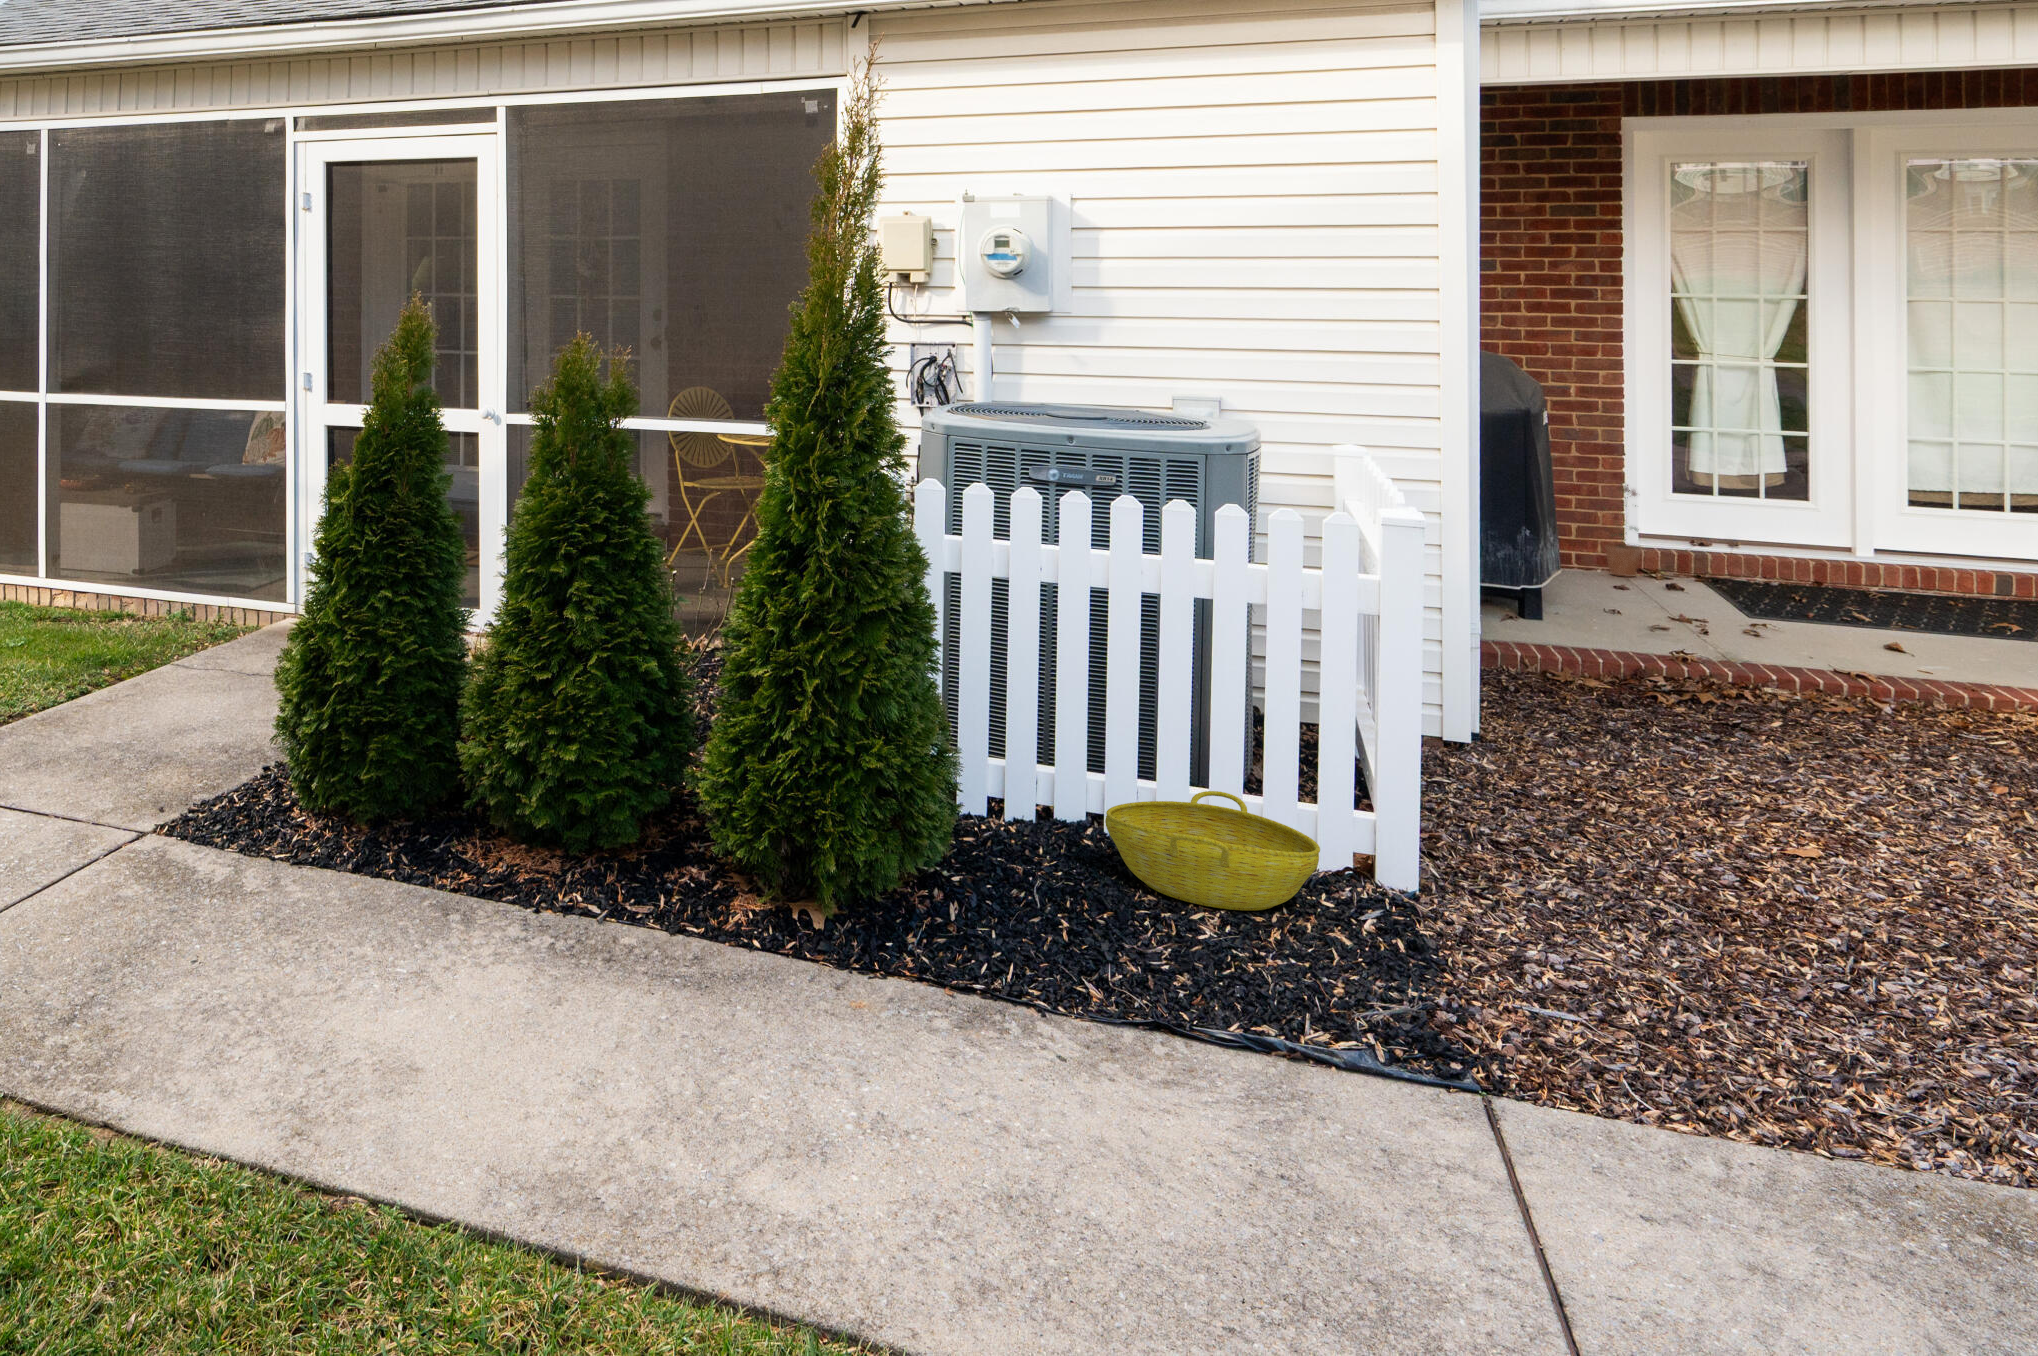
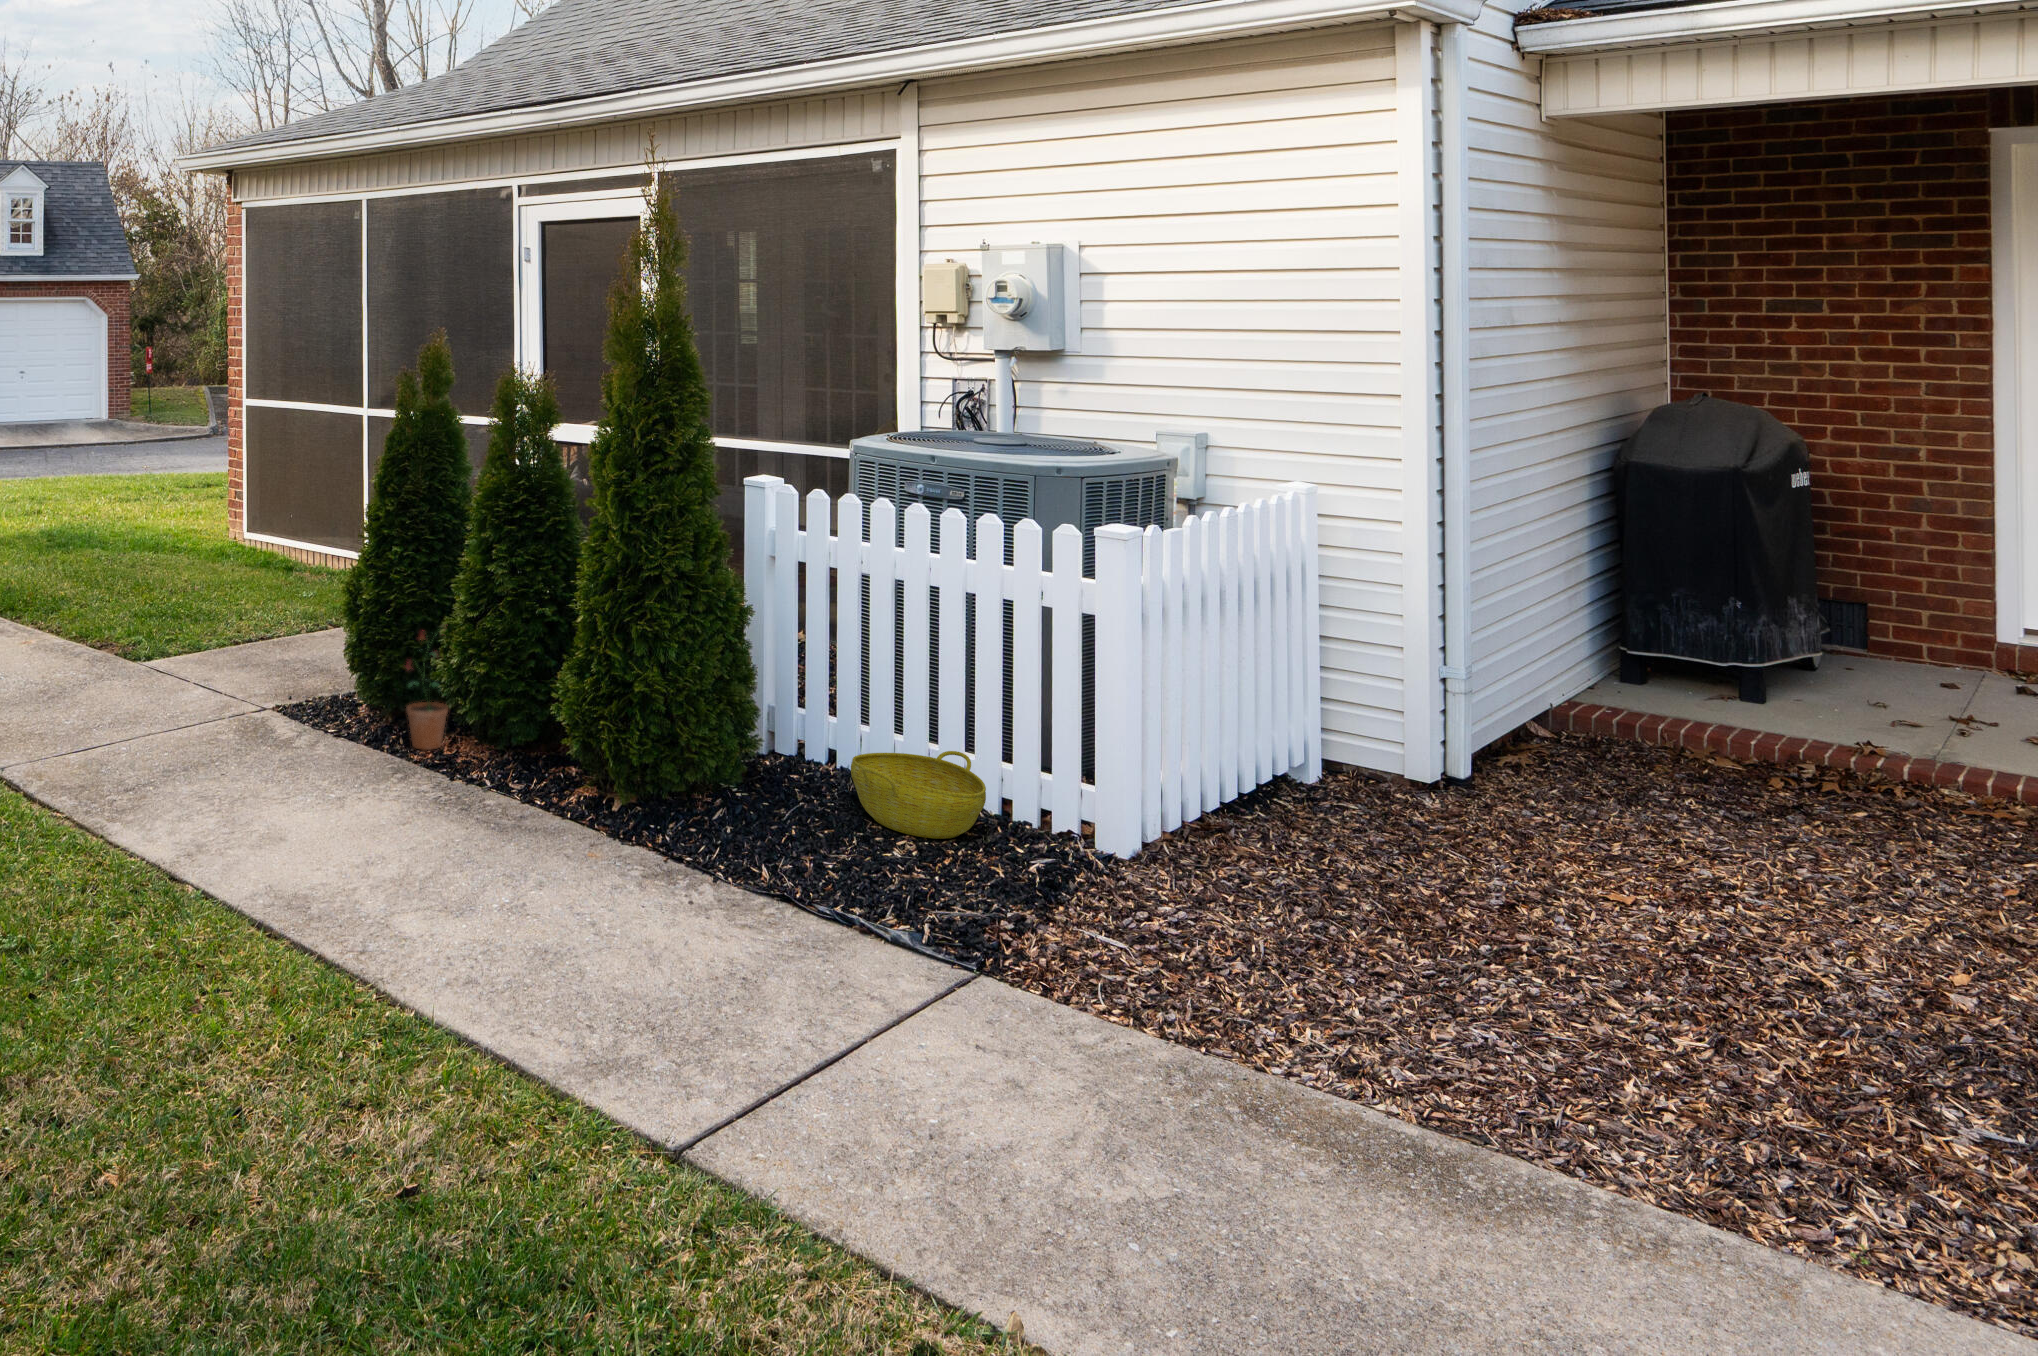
potted plant: present [1595,484,1642,577] -> present [406,624,448,750]

